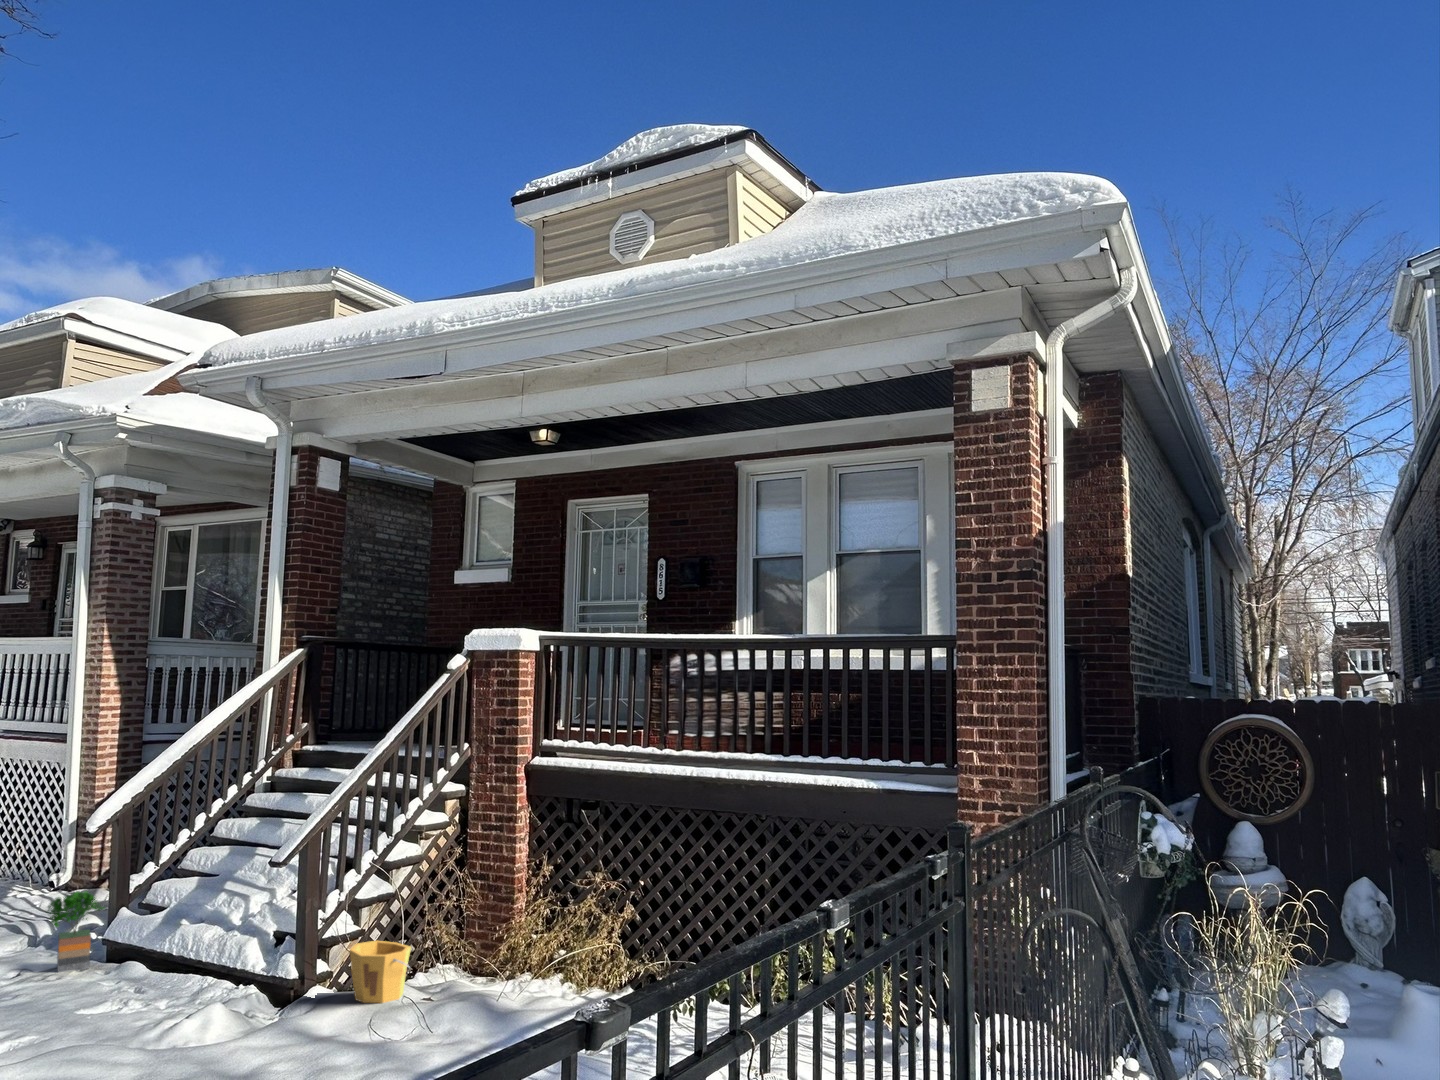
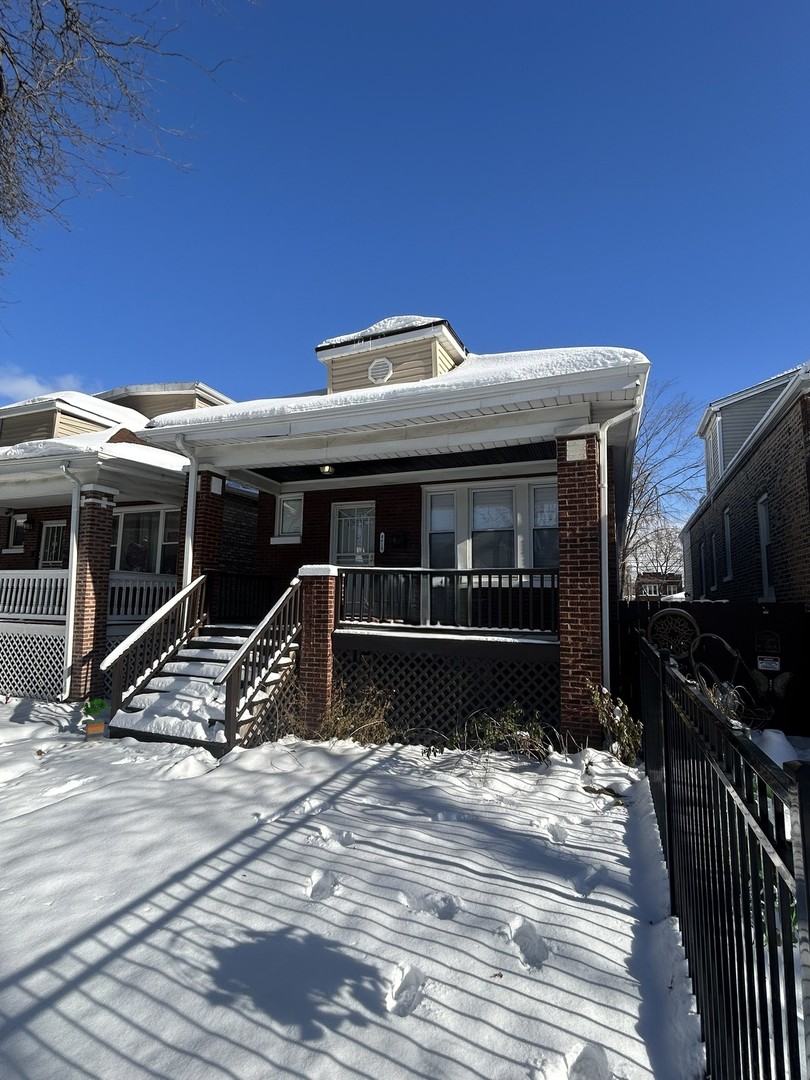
bucket: present [350,941,411,1003] -> none [253,722,284,754]

